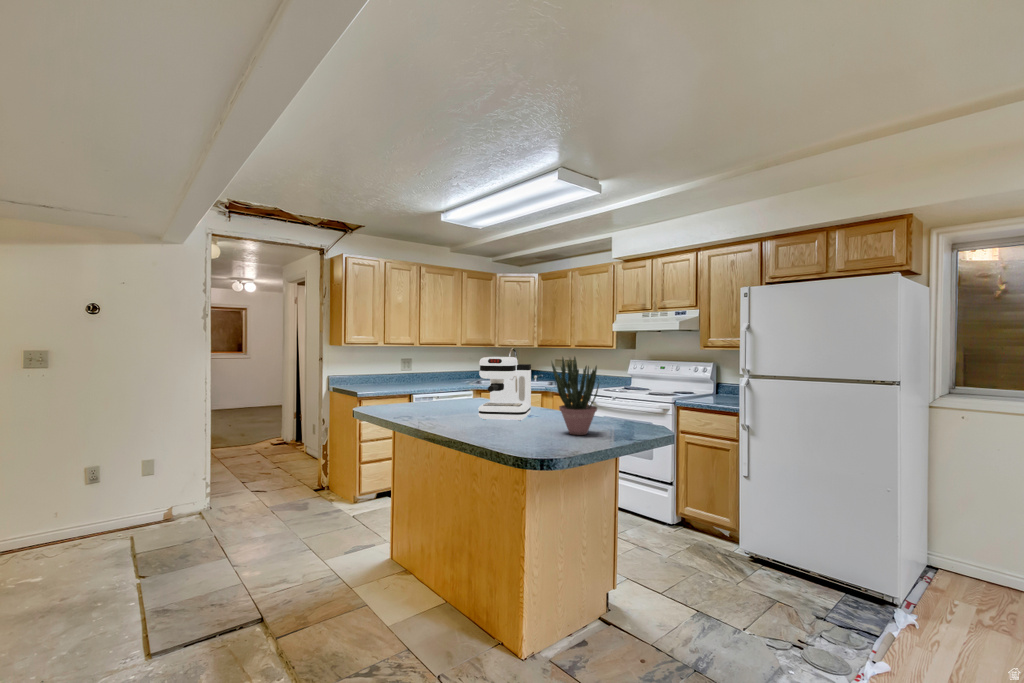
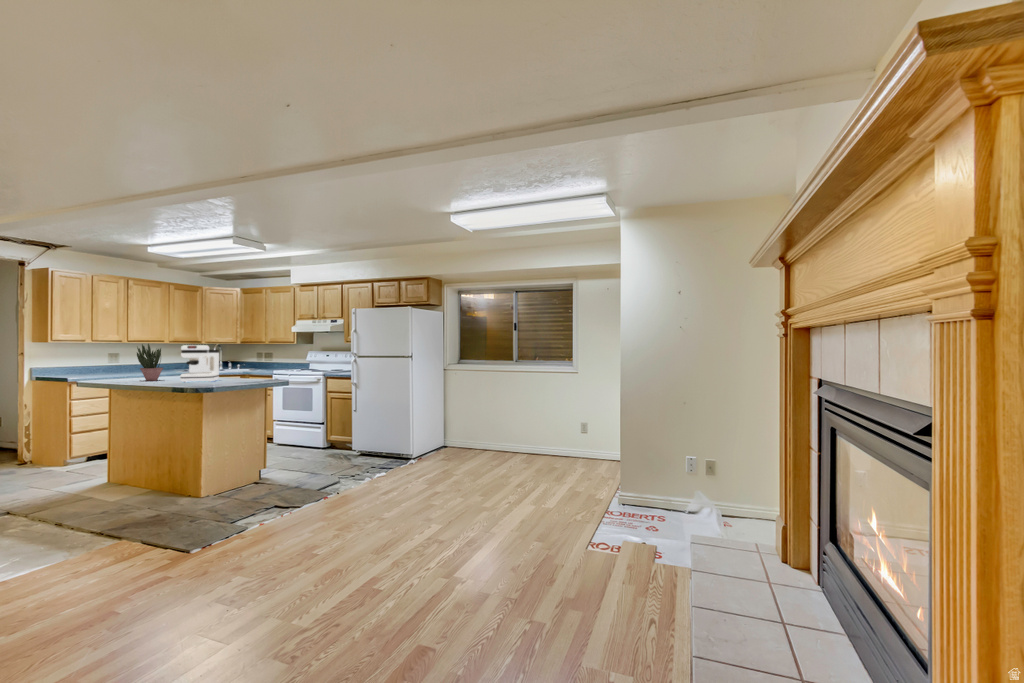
potted plant: present [551,357,599,435] -> present [137,344,163,381]

